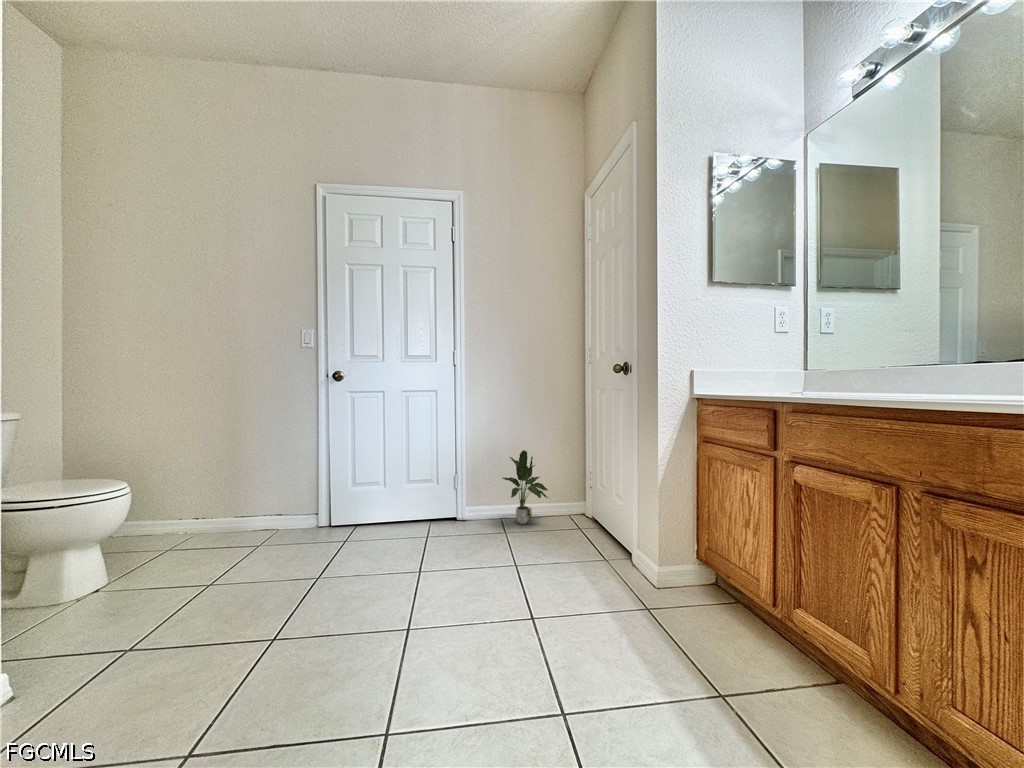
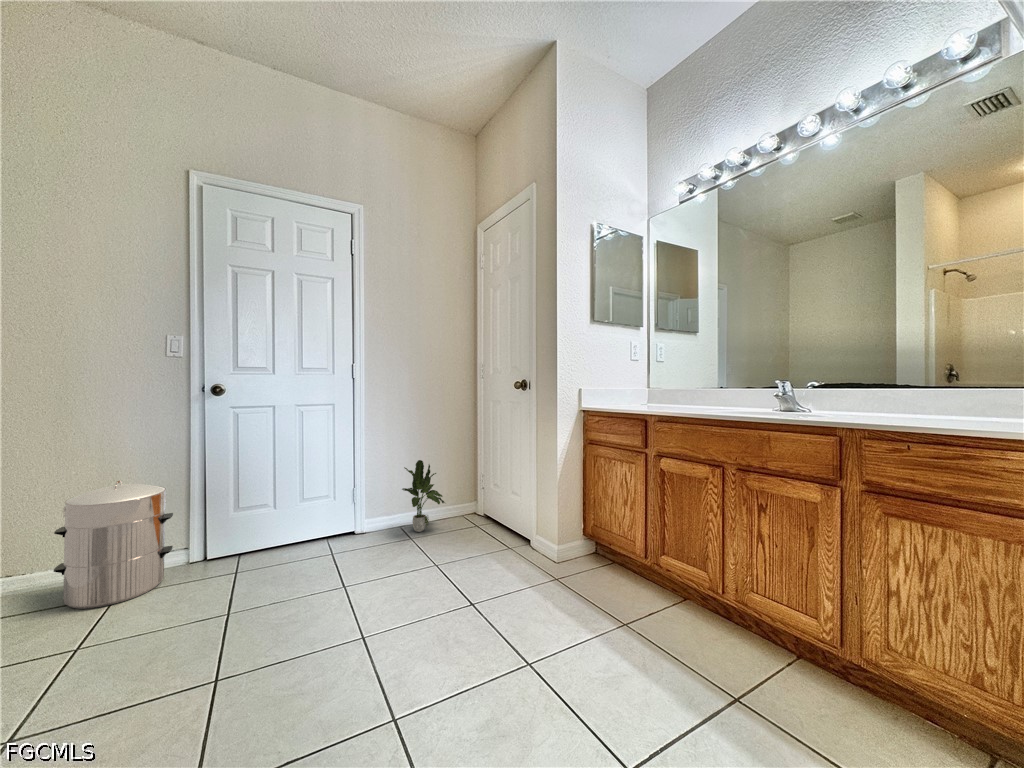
waste bin: none [243,448,319,544] -> present [54,480,173,609]

